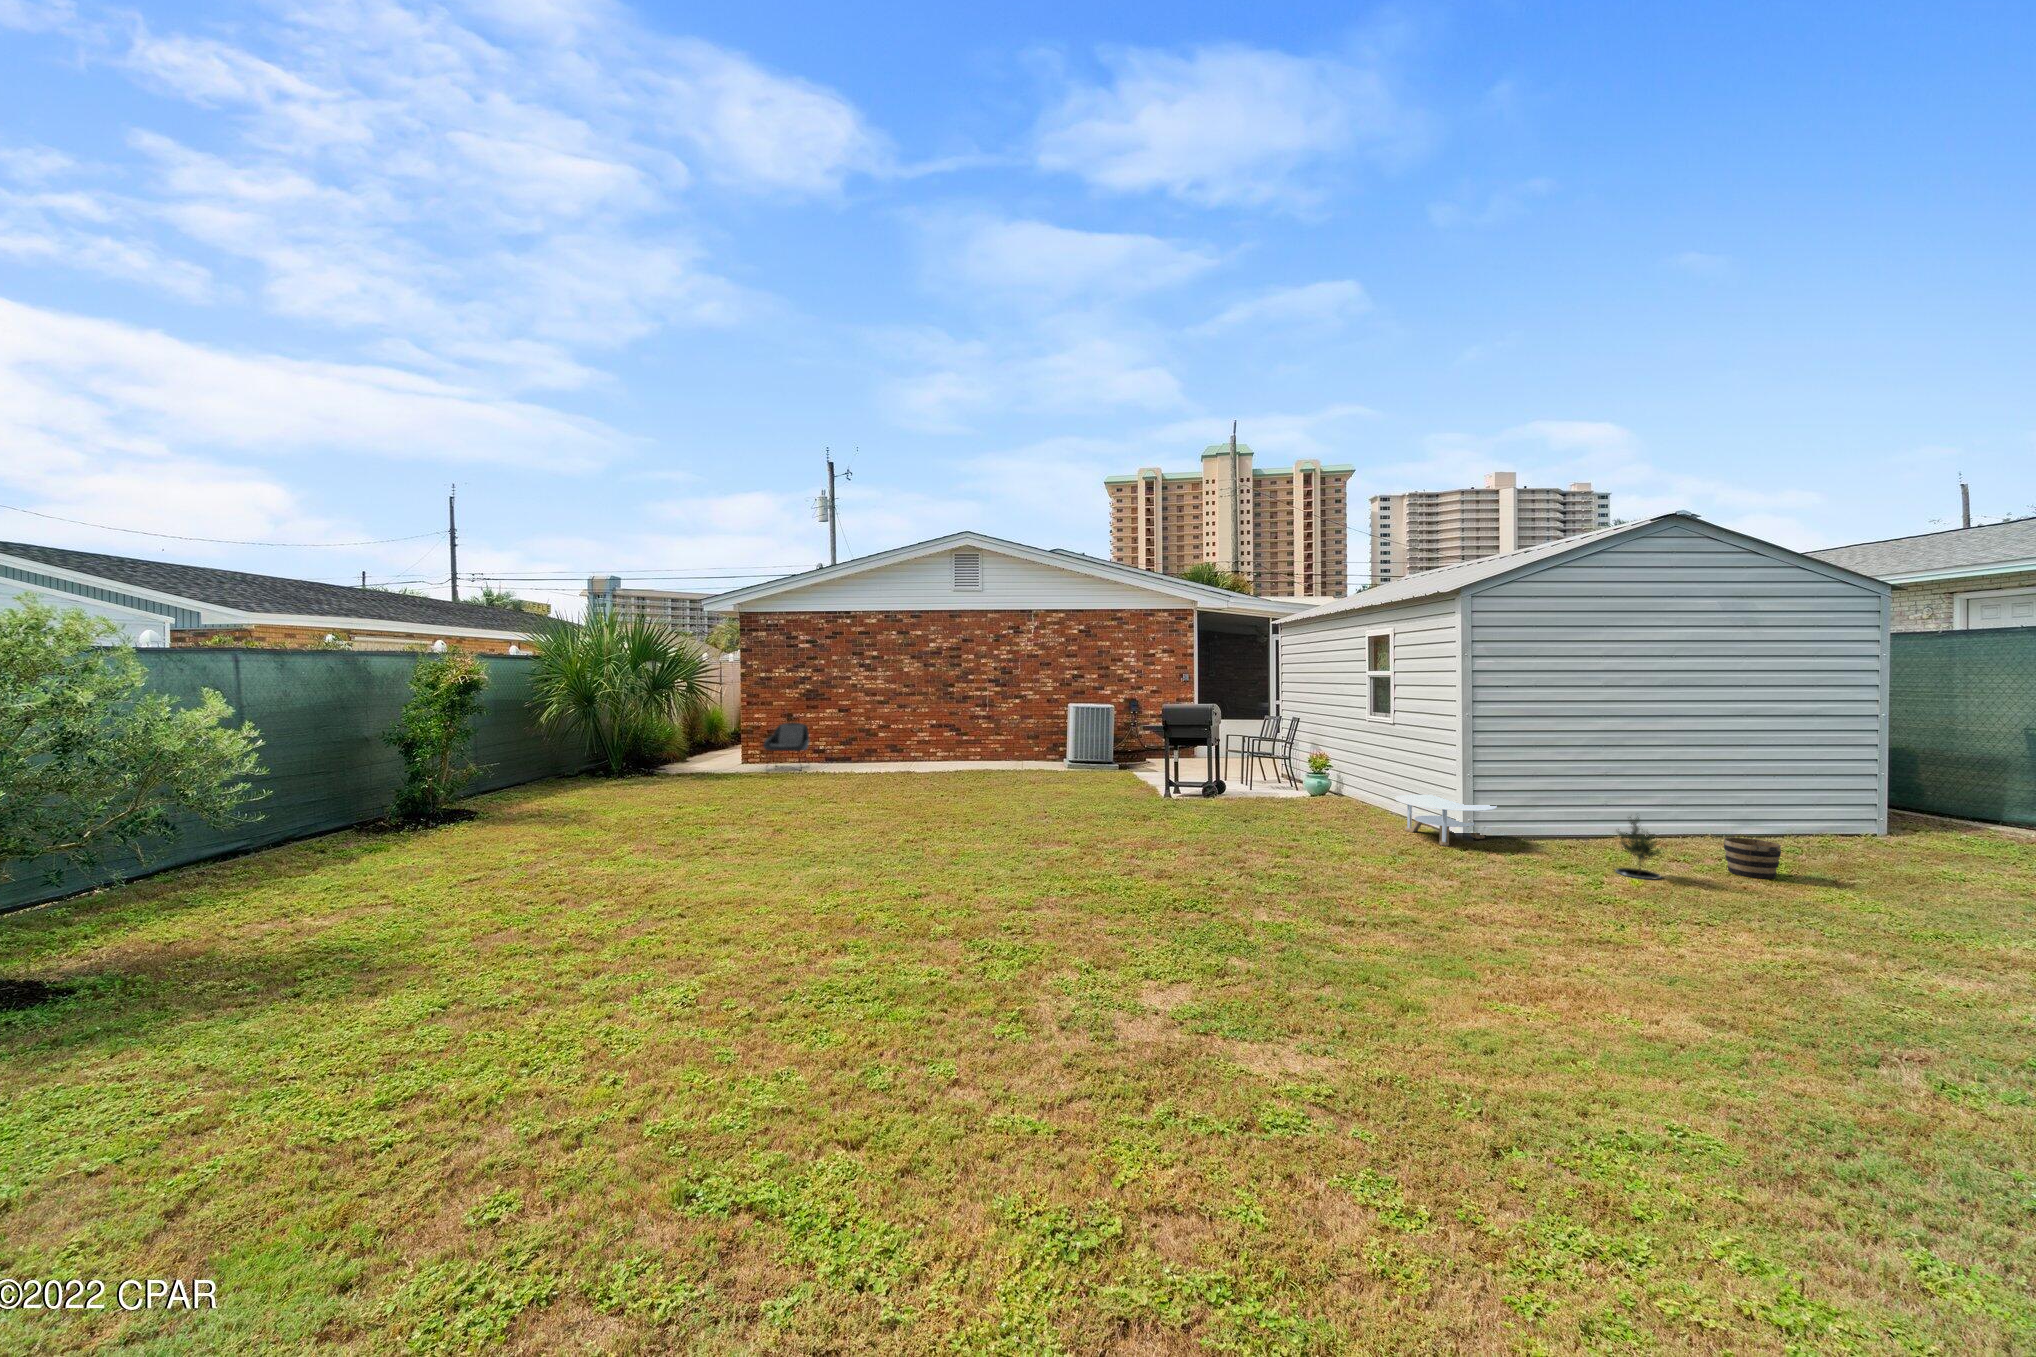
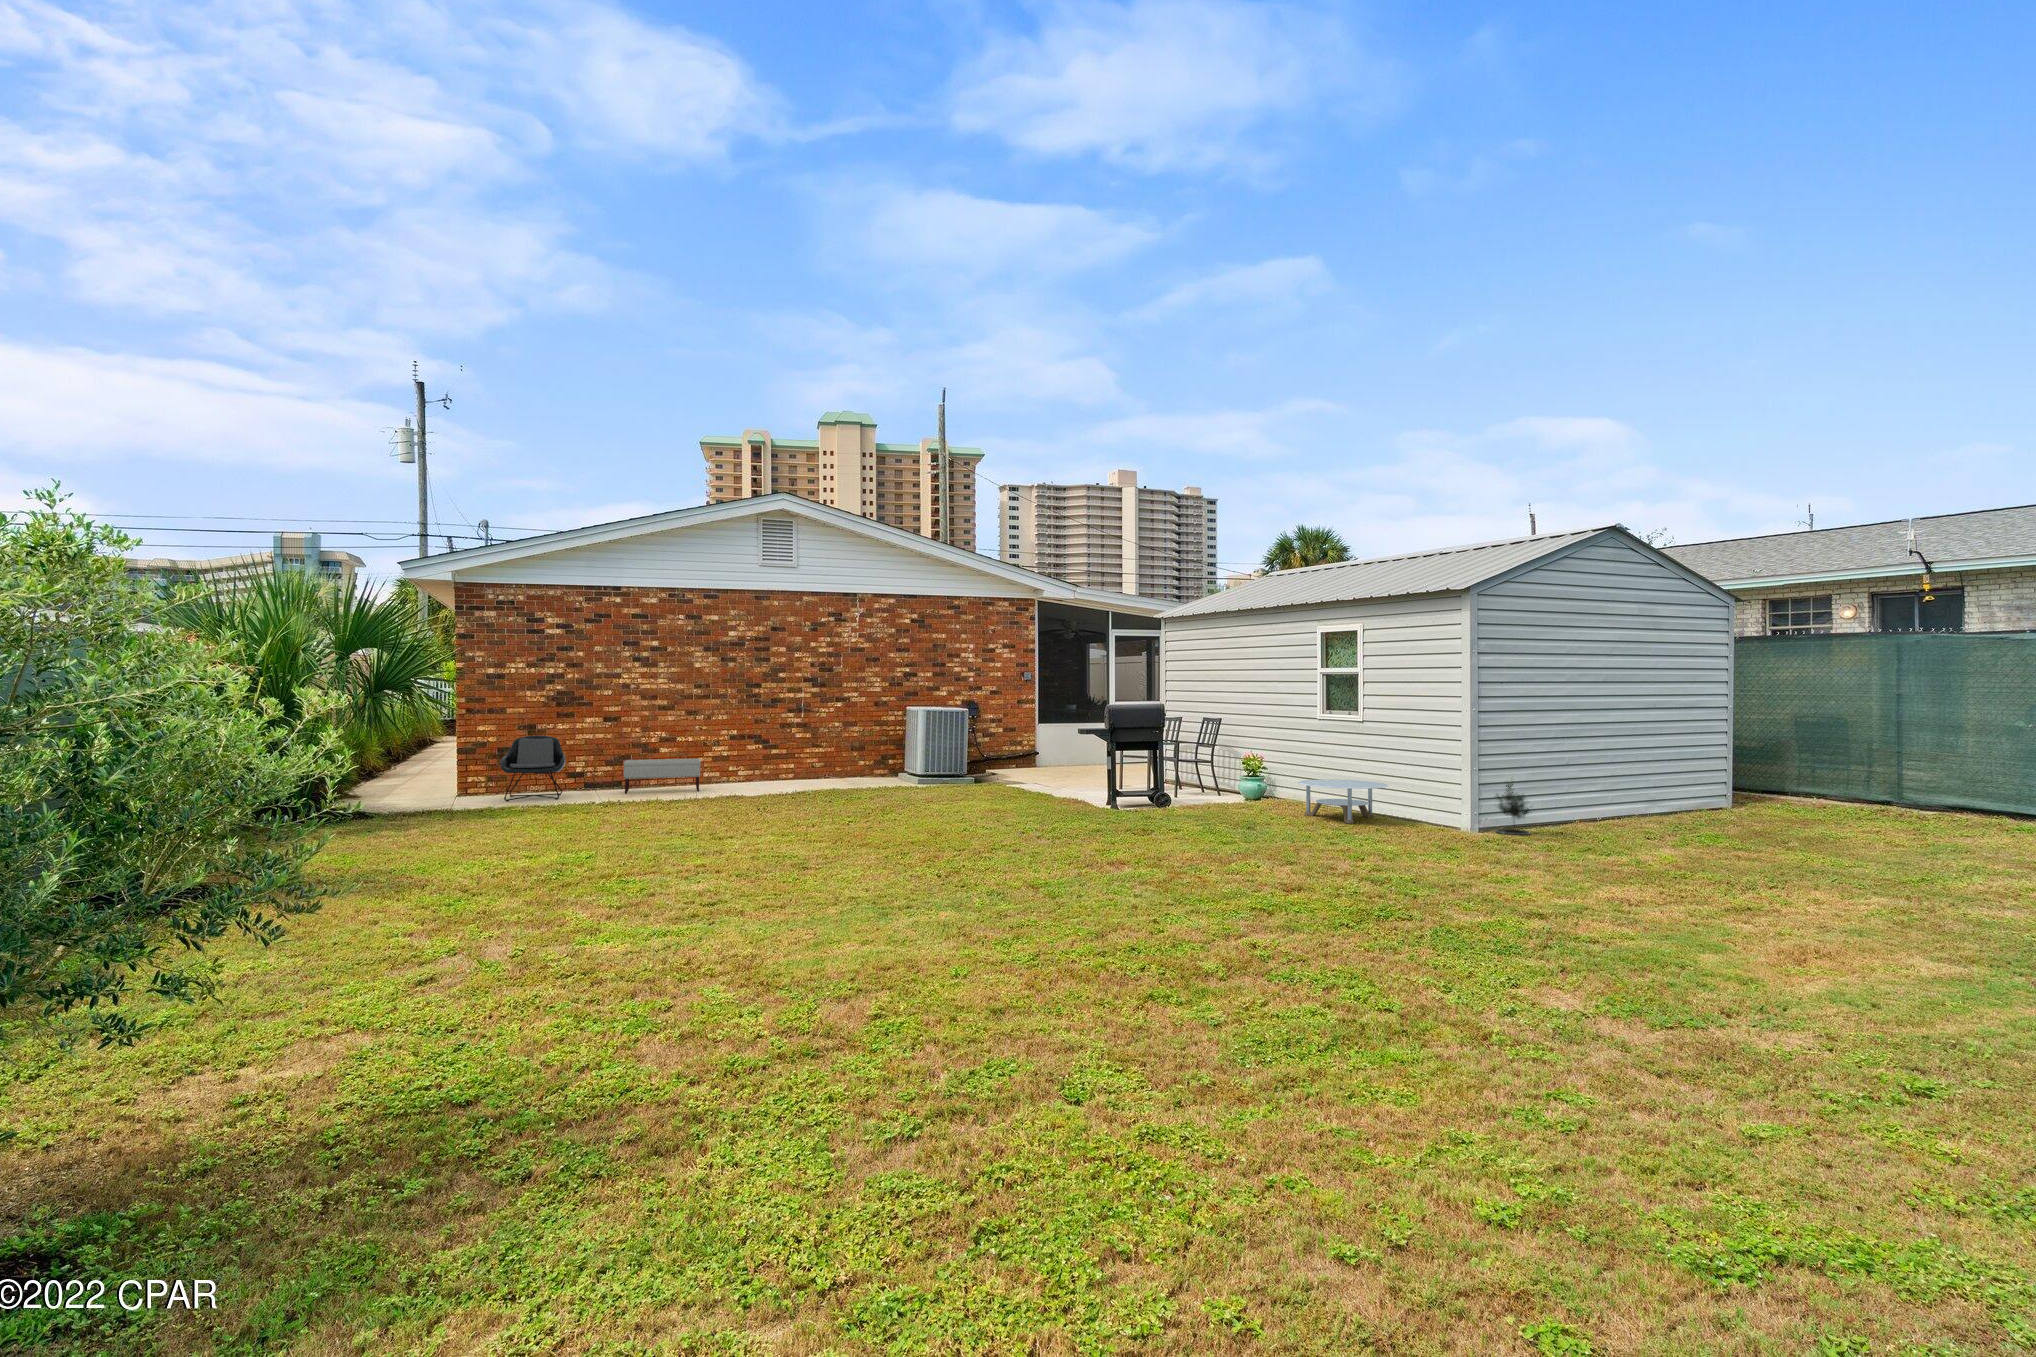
bench: none [849,742,908,769] -> present [624,758,701,794]
bucket: present [1724,838,1781,879] -> none [1564,798,1605,829]

